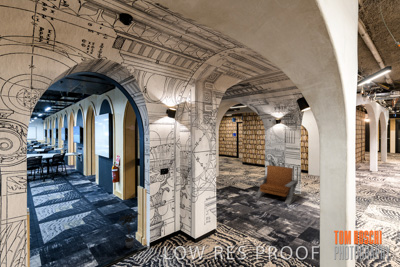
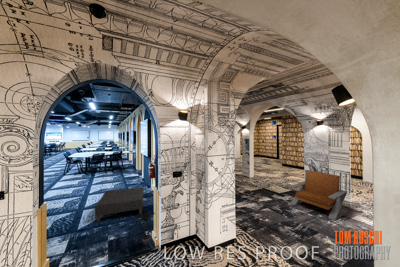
ottoman: none [50,194,110,238] -> present [95,187,144,222]

